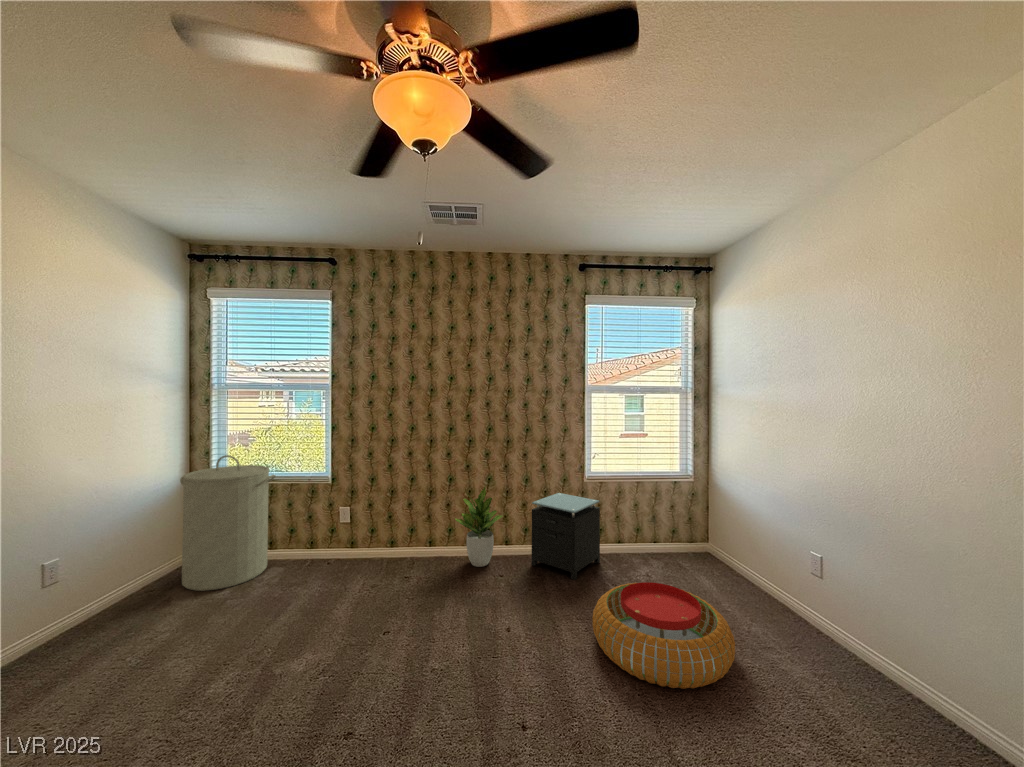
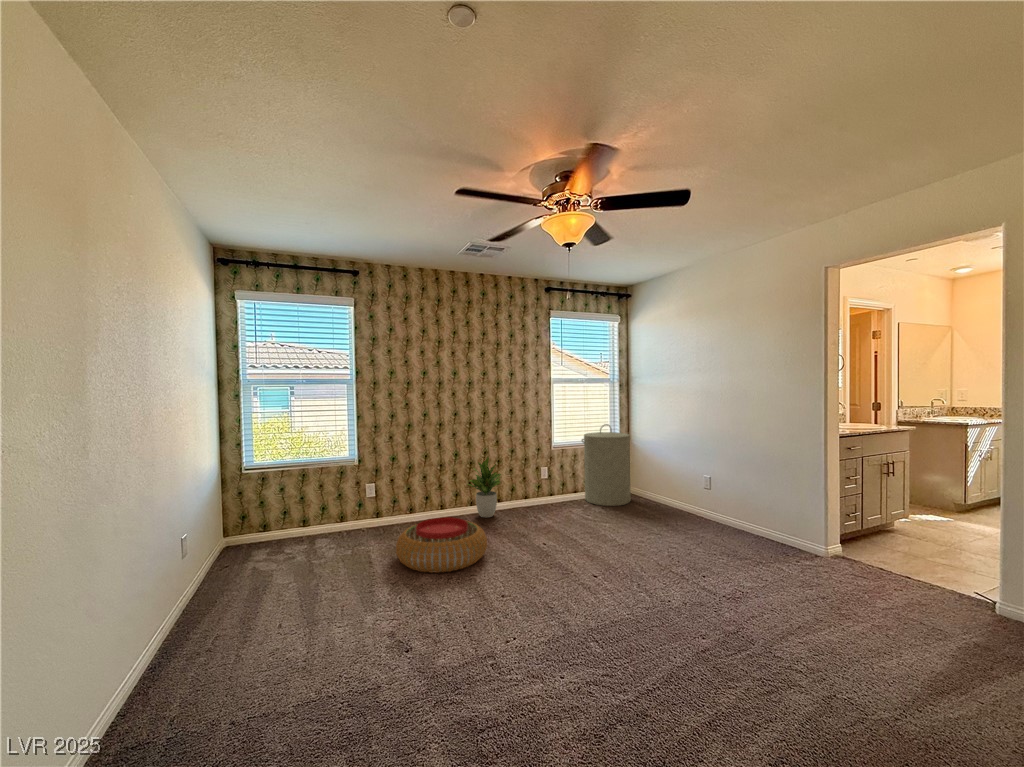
laundry hamper: present [180,455,275,591] -> present [582,424,631,506]
nightstand: present [531,493,600,580] -> none [524,460,569,515]
pouf: present [592,582,735,689] -> present [396,517,487,573]

